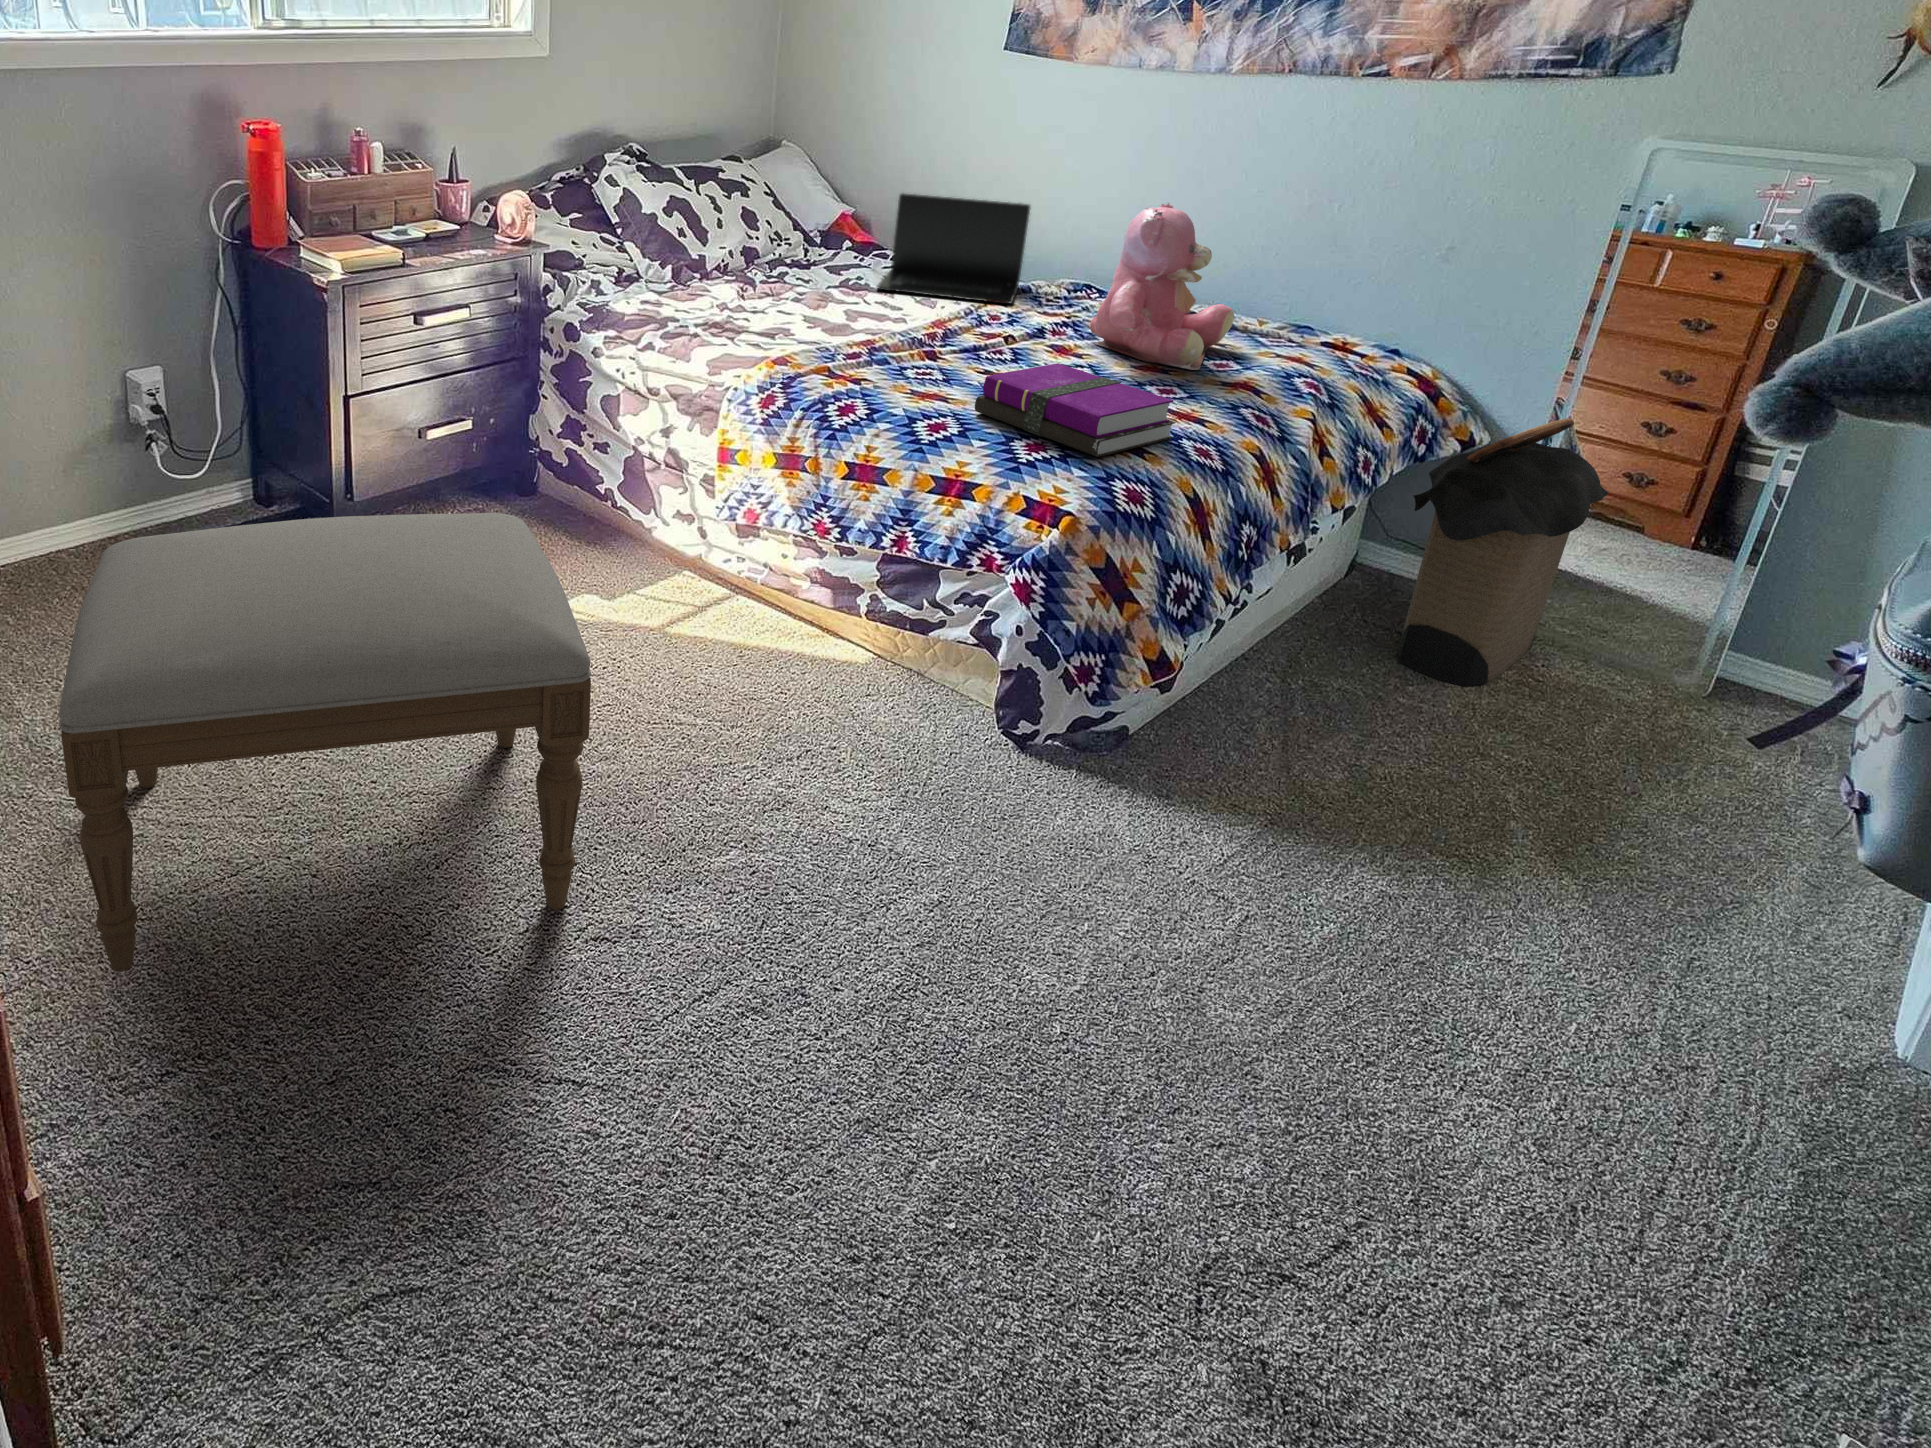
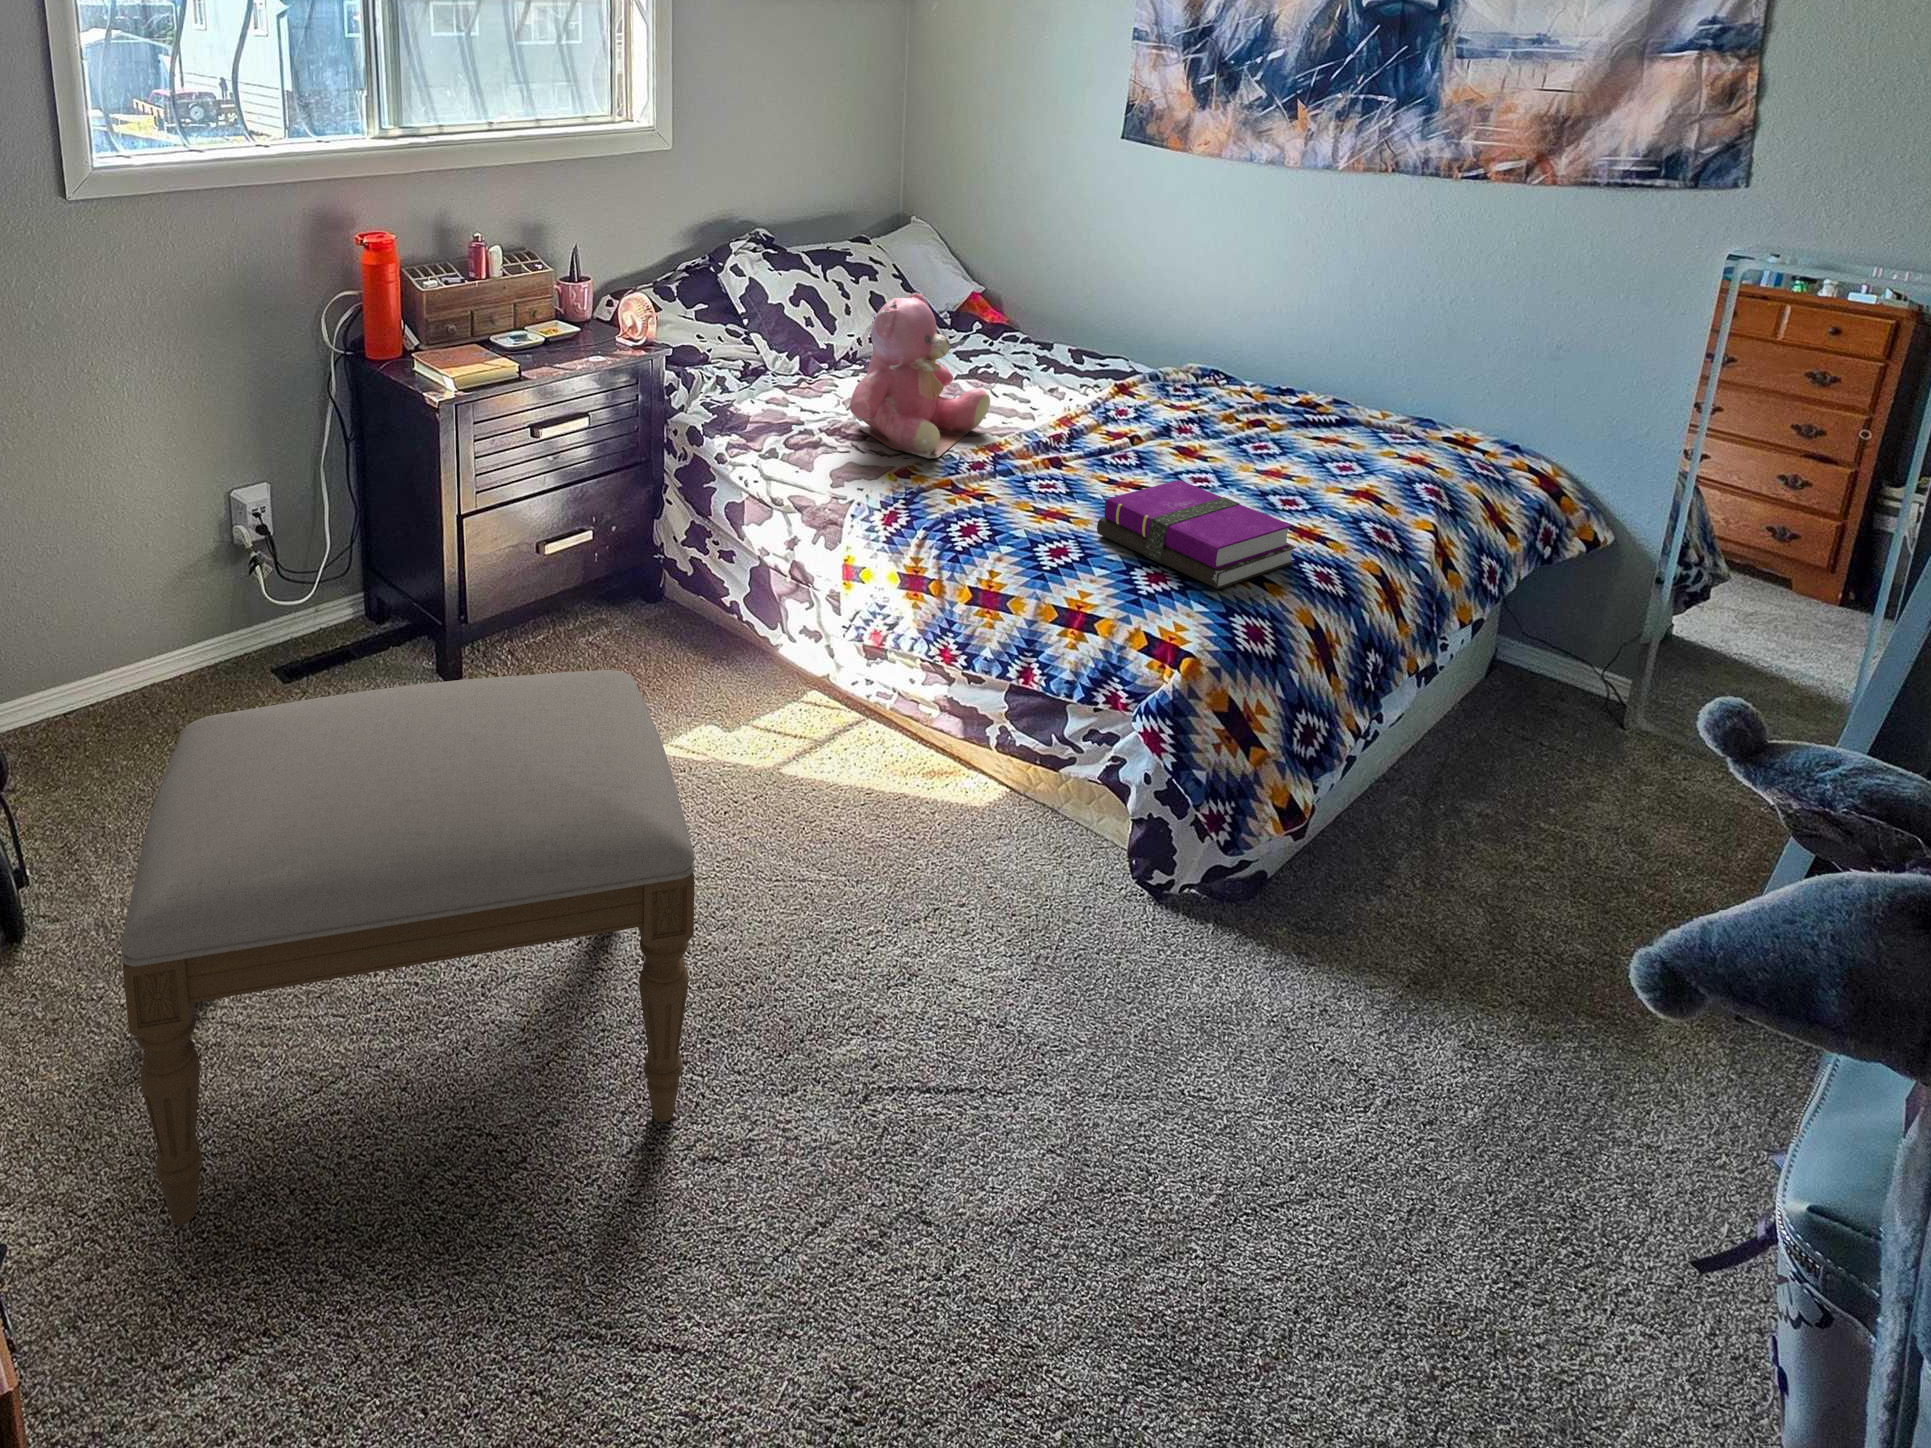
laptop: present [877,194,1031,304] -> none [1004,281,1155,397]
teddy bear: present [1090,203,1234,370] -> present [850,292,990,458]
laundry hamper: present [1397,418,1608,687] -> none [1539,531,1732,808]

